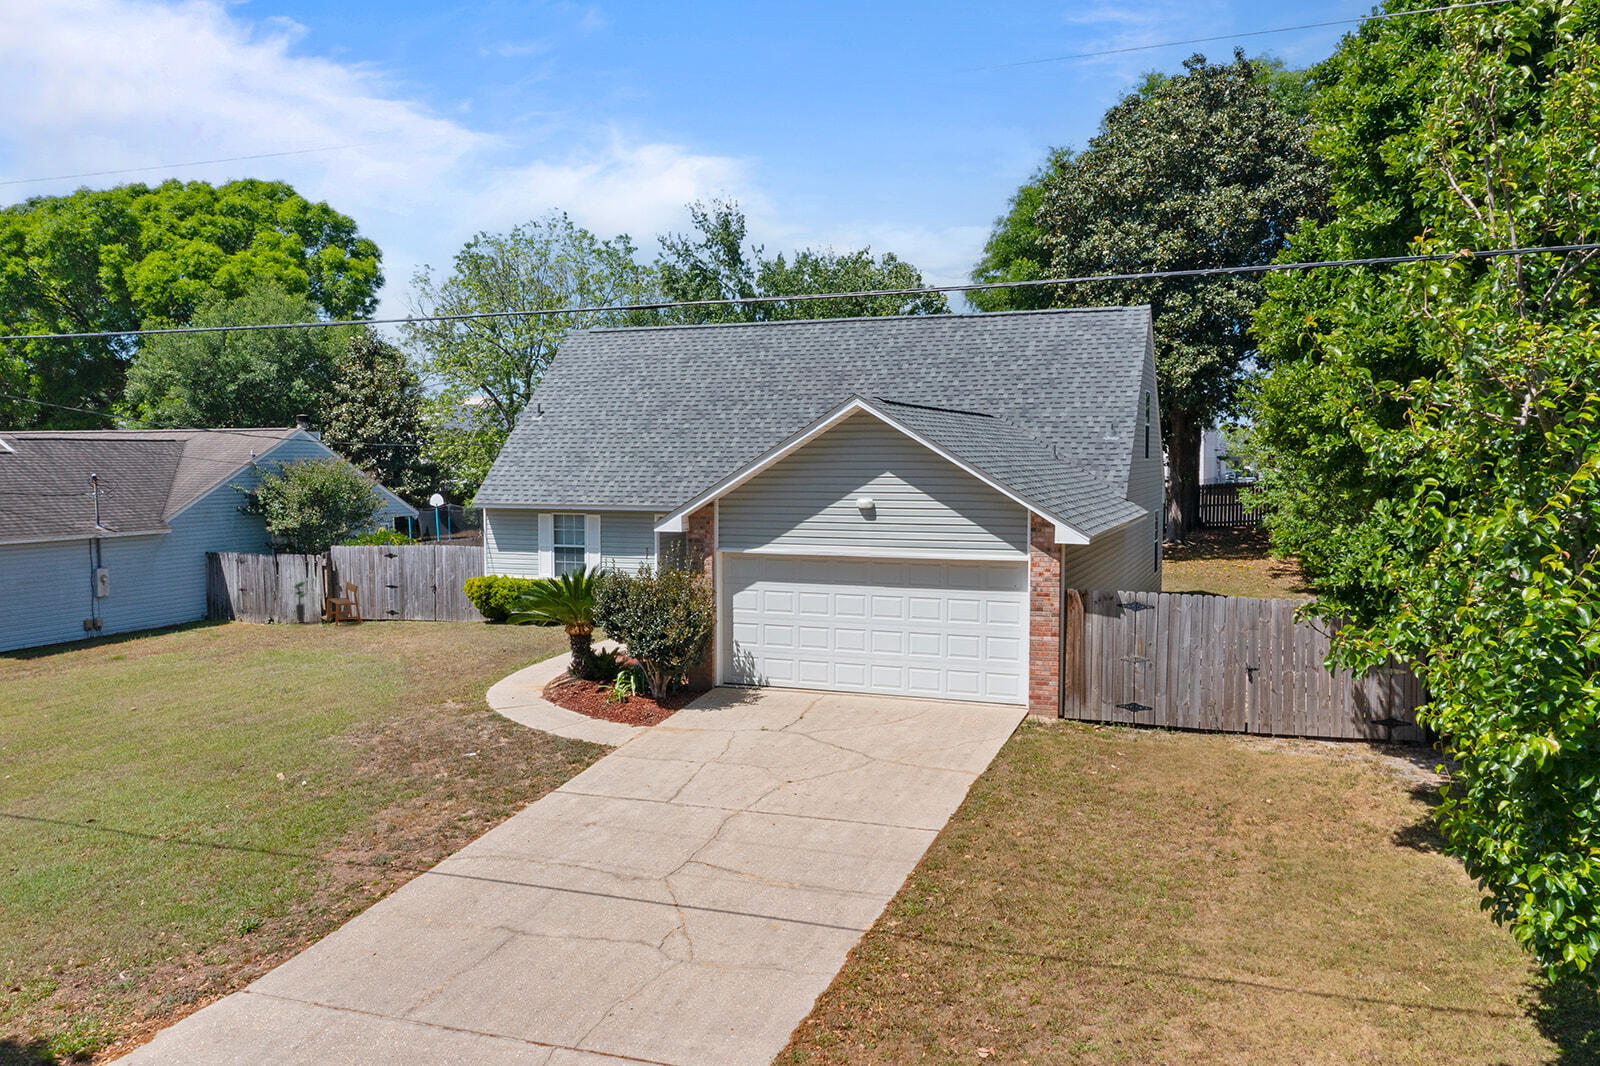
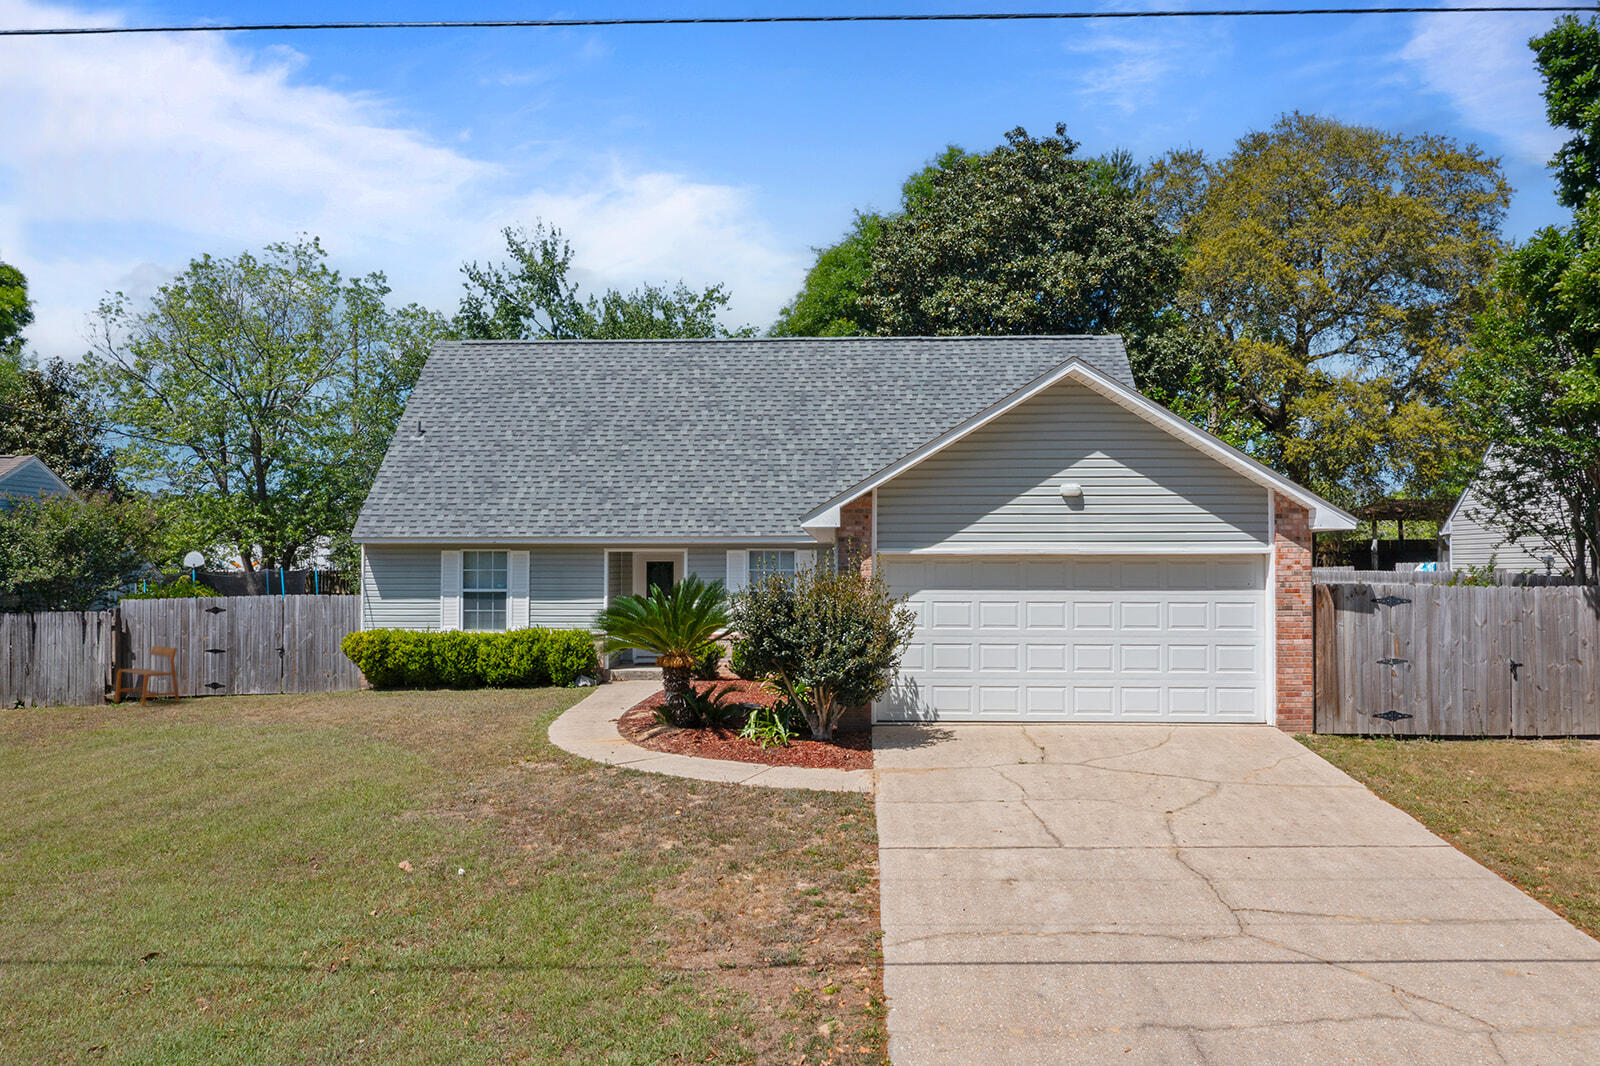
potted plant: present [294,582,305,622] -> none [55,645,88,706]

